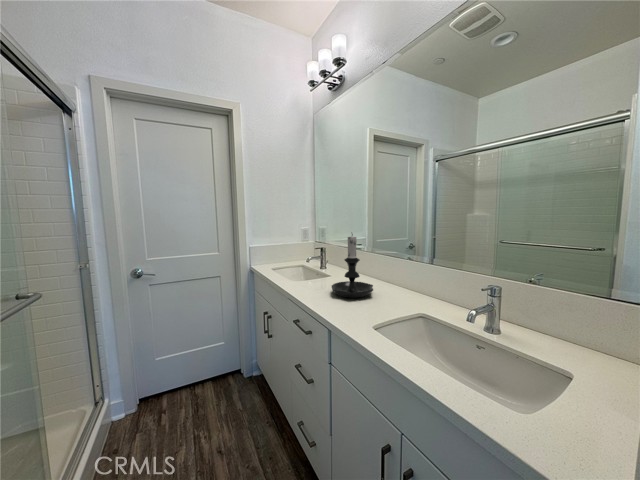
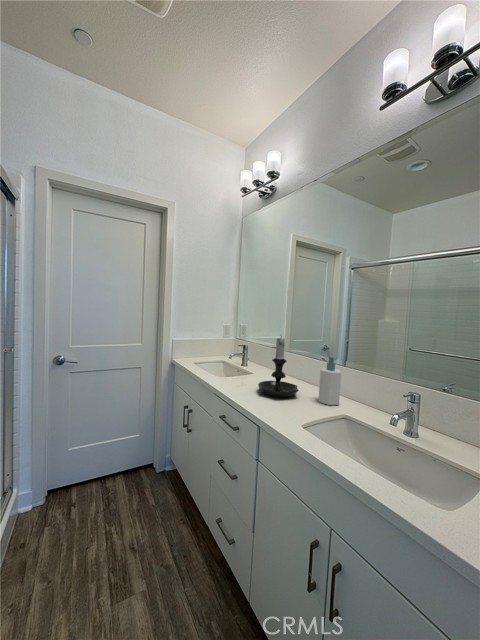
soap bottle: none [395,251,417,304] -> present [319,356,341,405]

